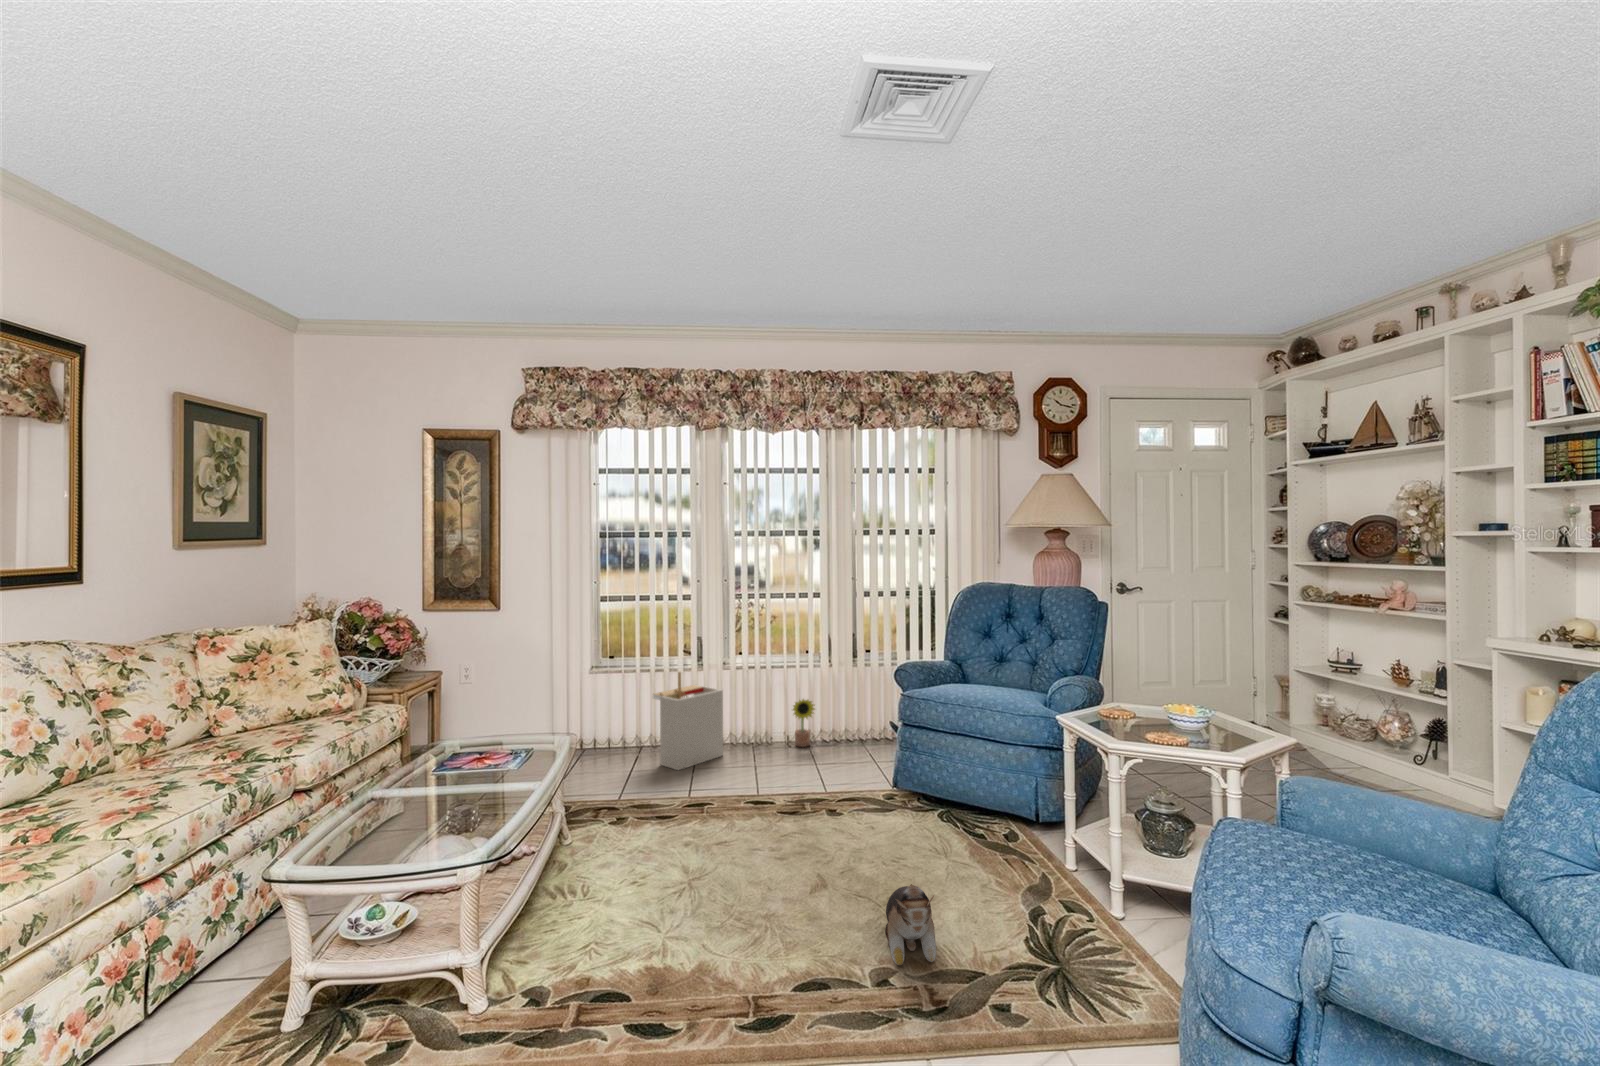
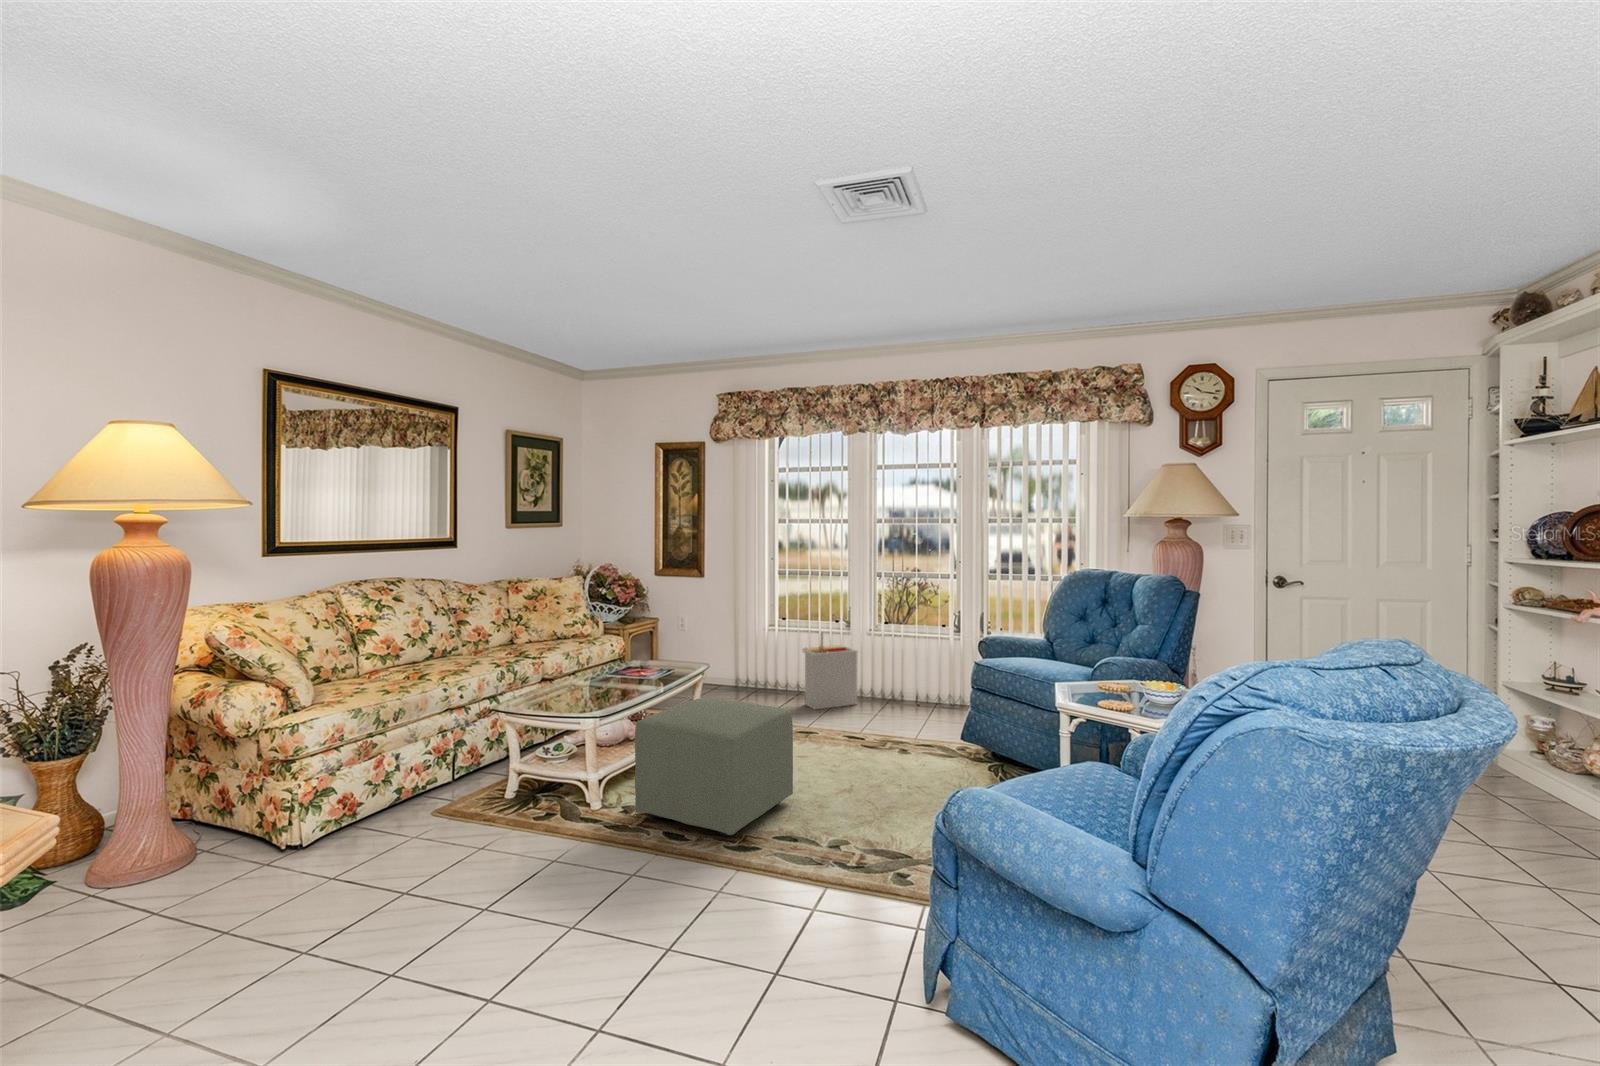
decorative plant: present [793,699,815,747] -> none [916,664,938,706]
ottoman: none [561,789,772,1009] -> present [635,697,793,836]
plush toy: present [885,884,936,965] -> none [840,781,892,841]

